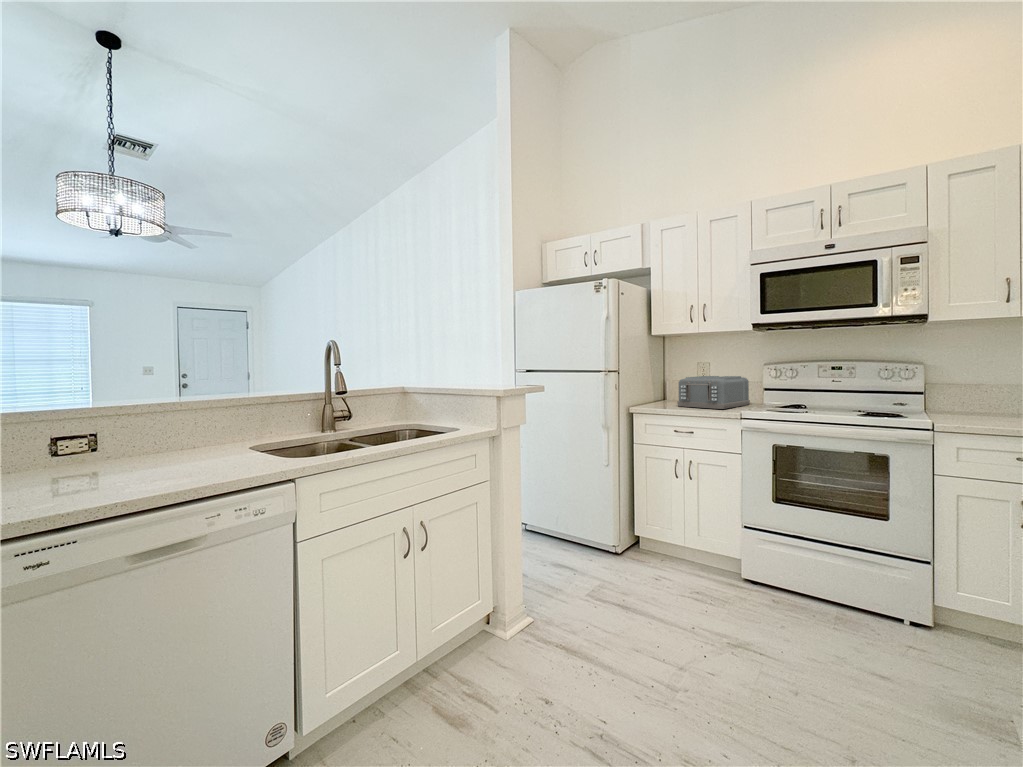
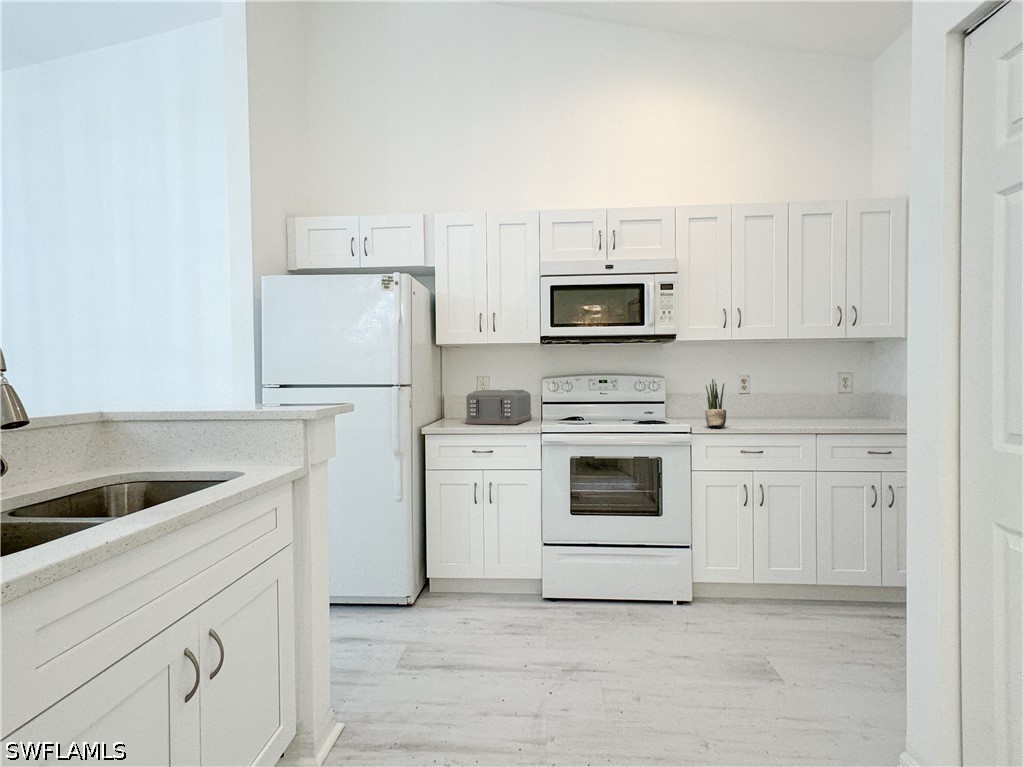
potted plant: none [961,365,995,425] -> present [705,379,726,427]

